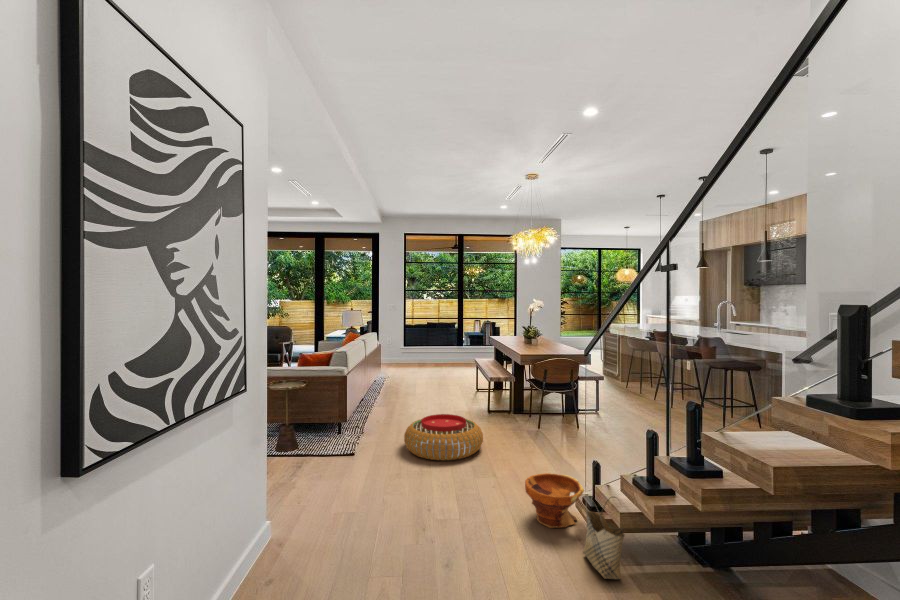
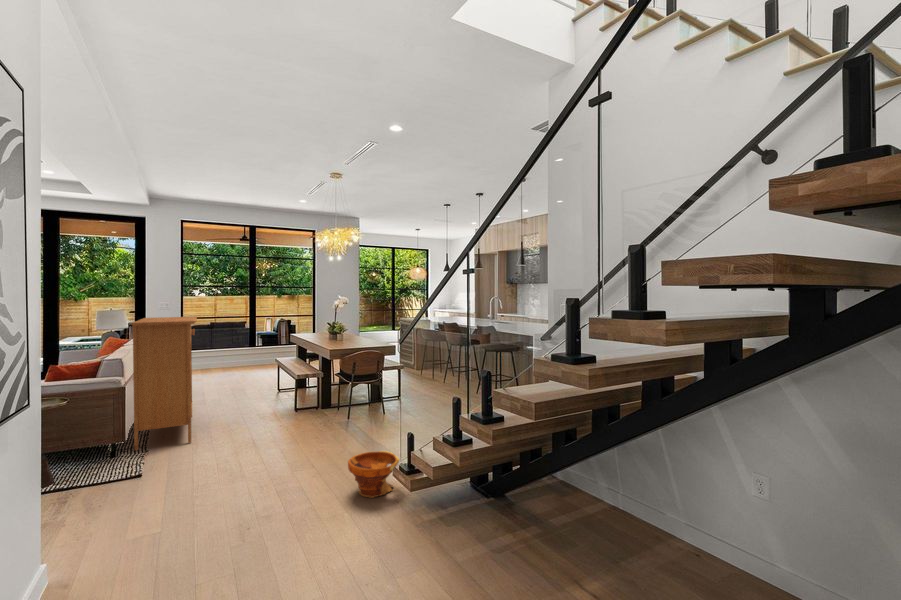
console table: none [352,317,407,432] -> present [132,317,197,450]
pouf: present [404,414,483,460] -> none [207,416,297,464]
woven basket: present [583,496,624,579] -> none [402,457,436,523]

